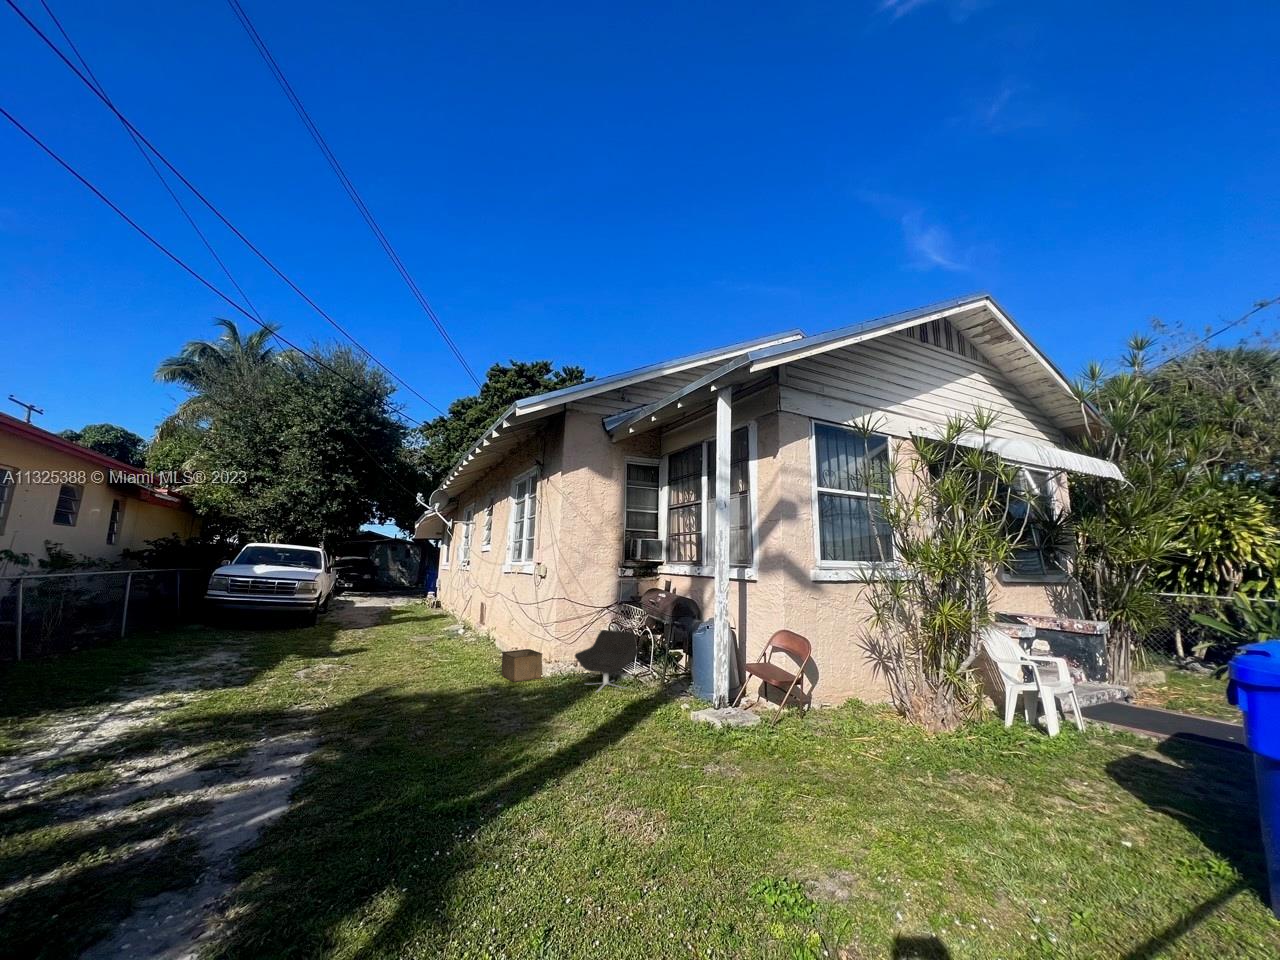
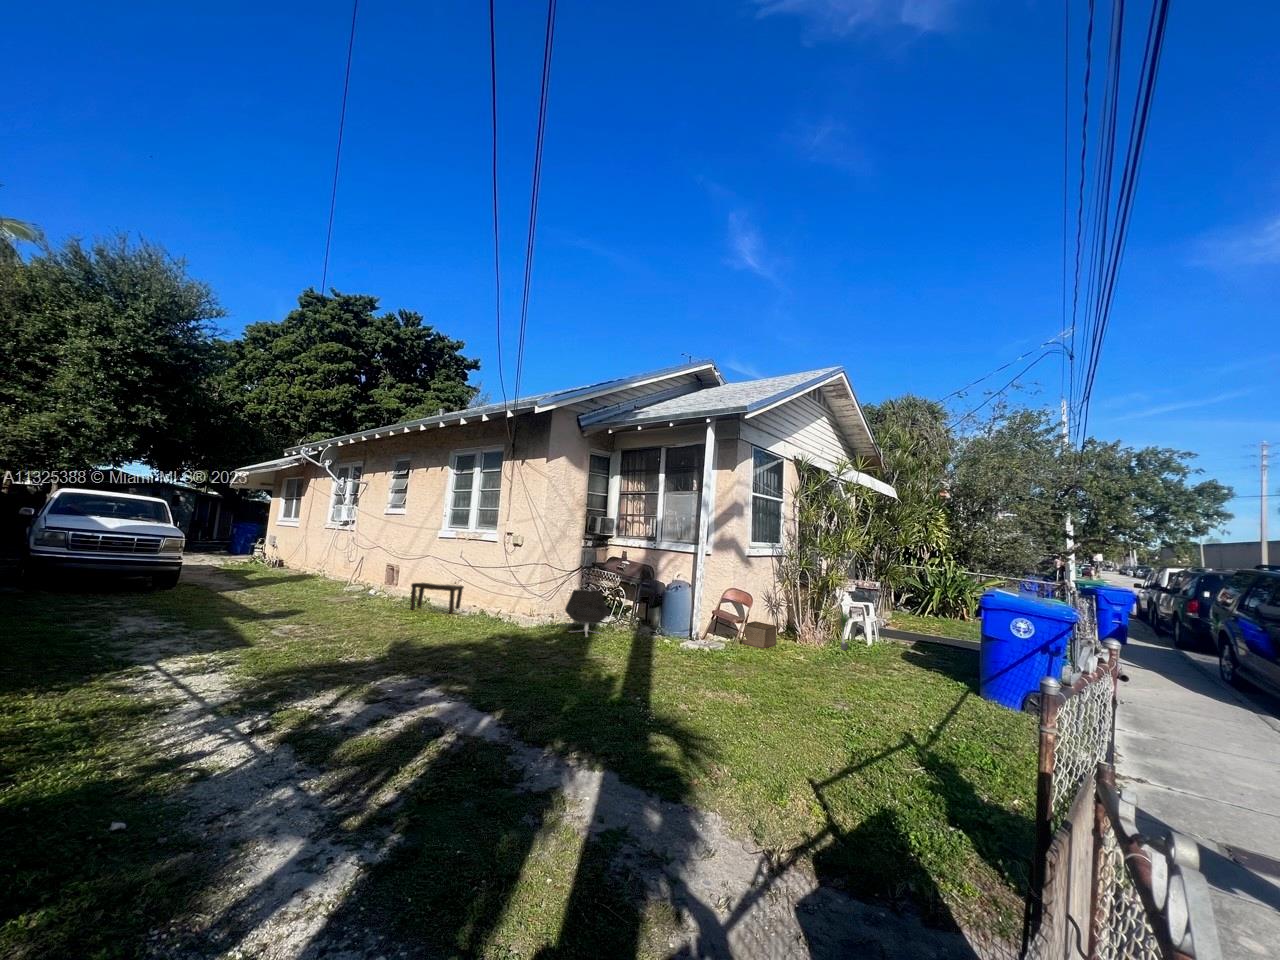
bench: none [458,621,509,657] -> present [410,582,464,614]
storage bin: present [502,649,543,682] -> present [742,621,777,648]
potted plant: none [967,660,1024,739] -> present [839,612,851,650]

